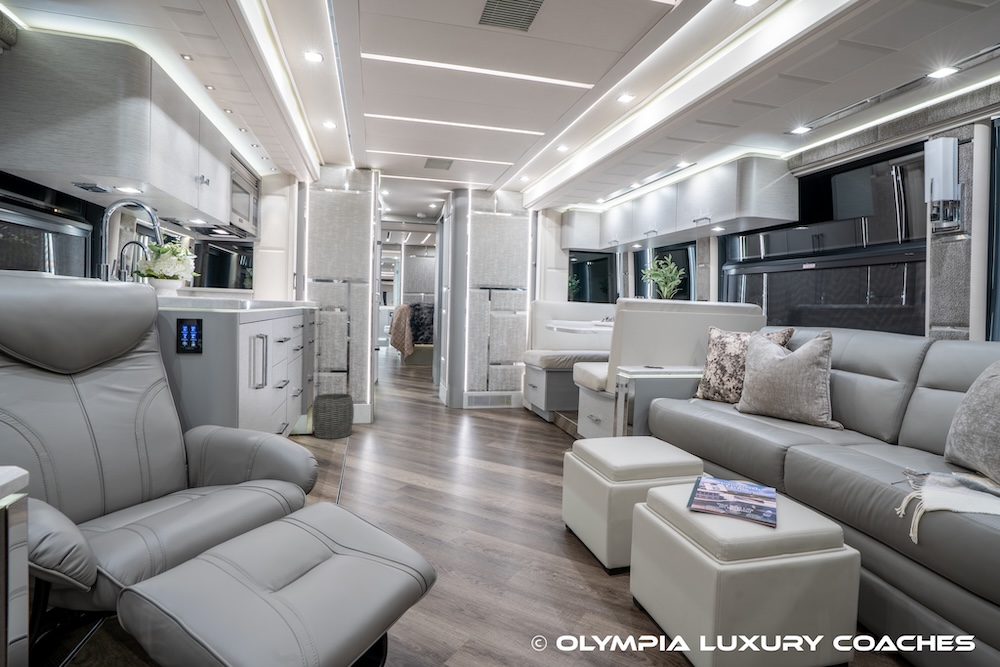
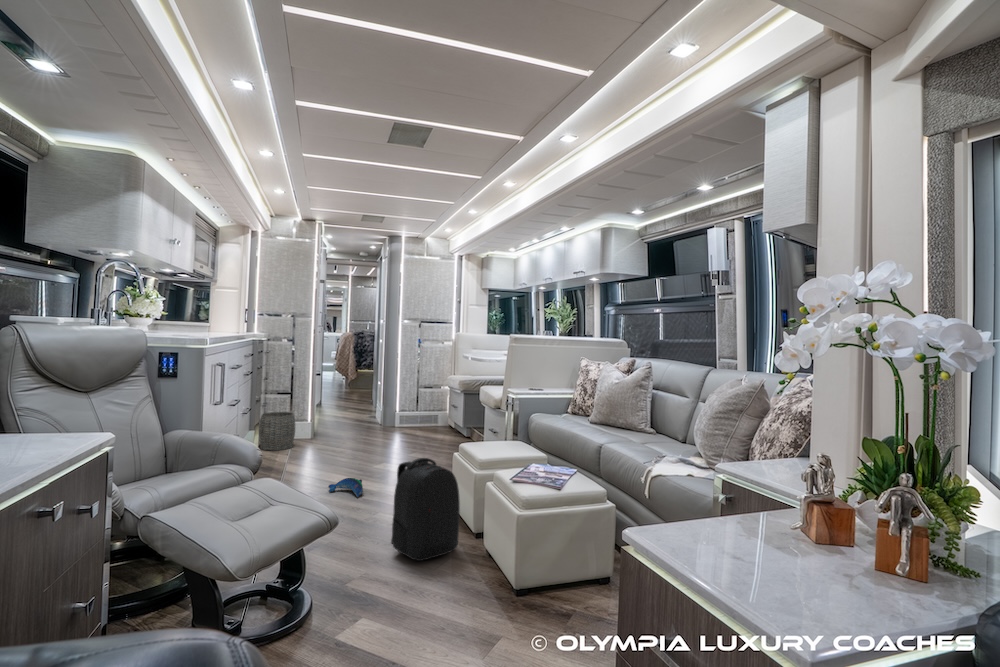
backpack: none [494,467,596,619] -> present [391,458,460,561]
plush toy: none [399,480,442,506] -> present [328,478,363,497]

